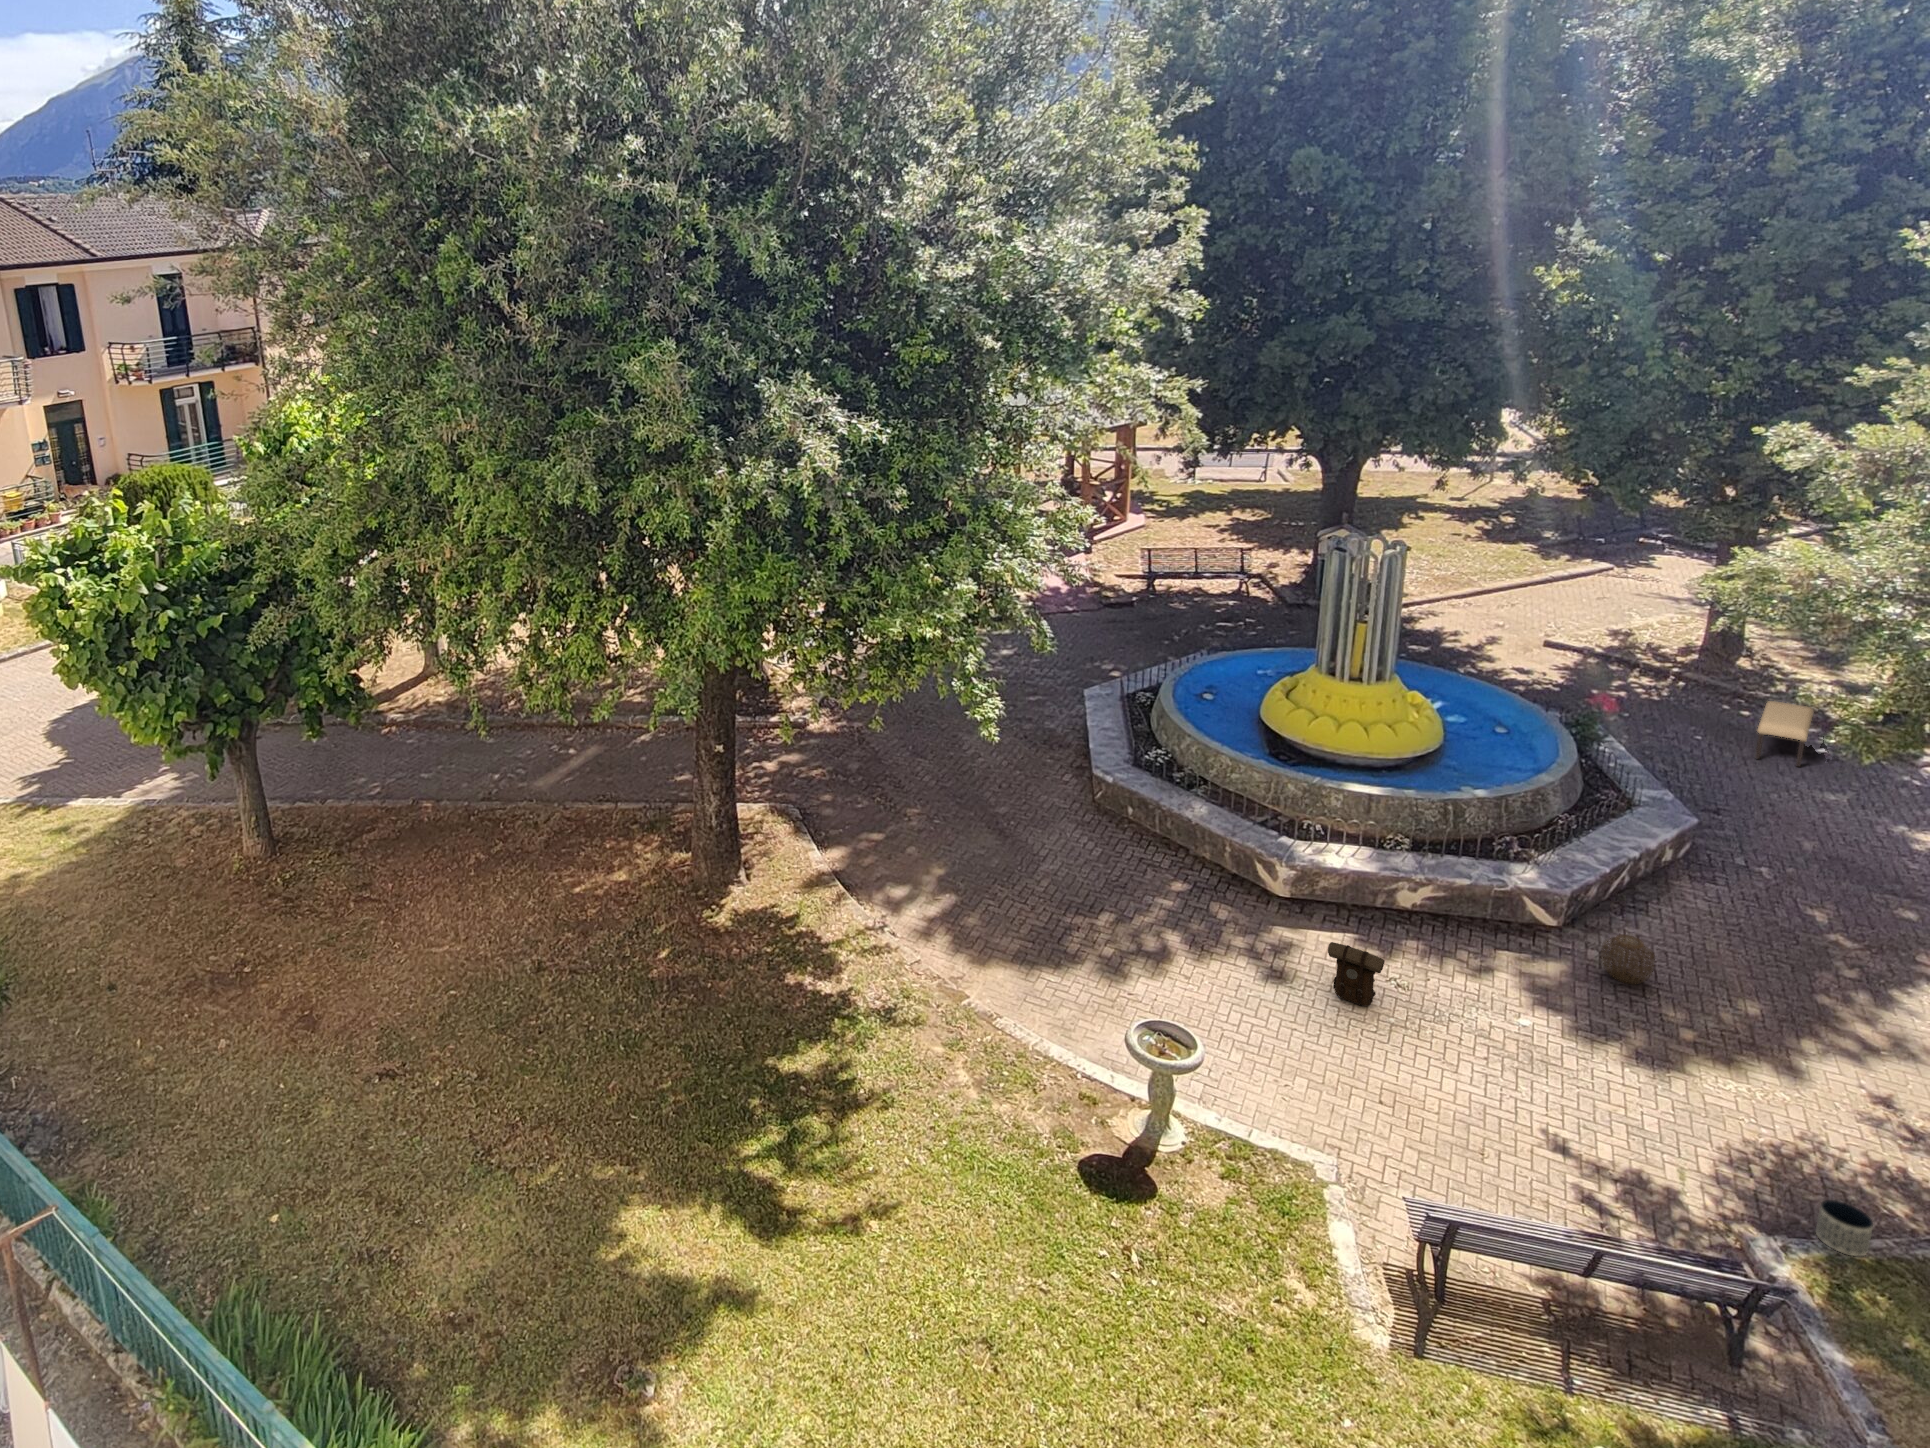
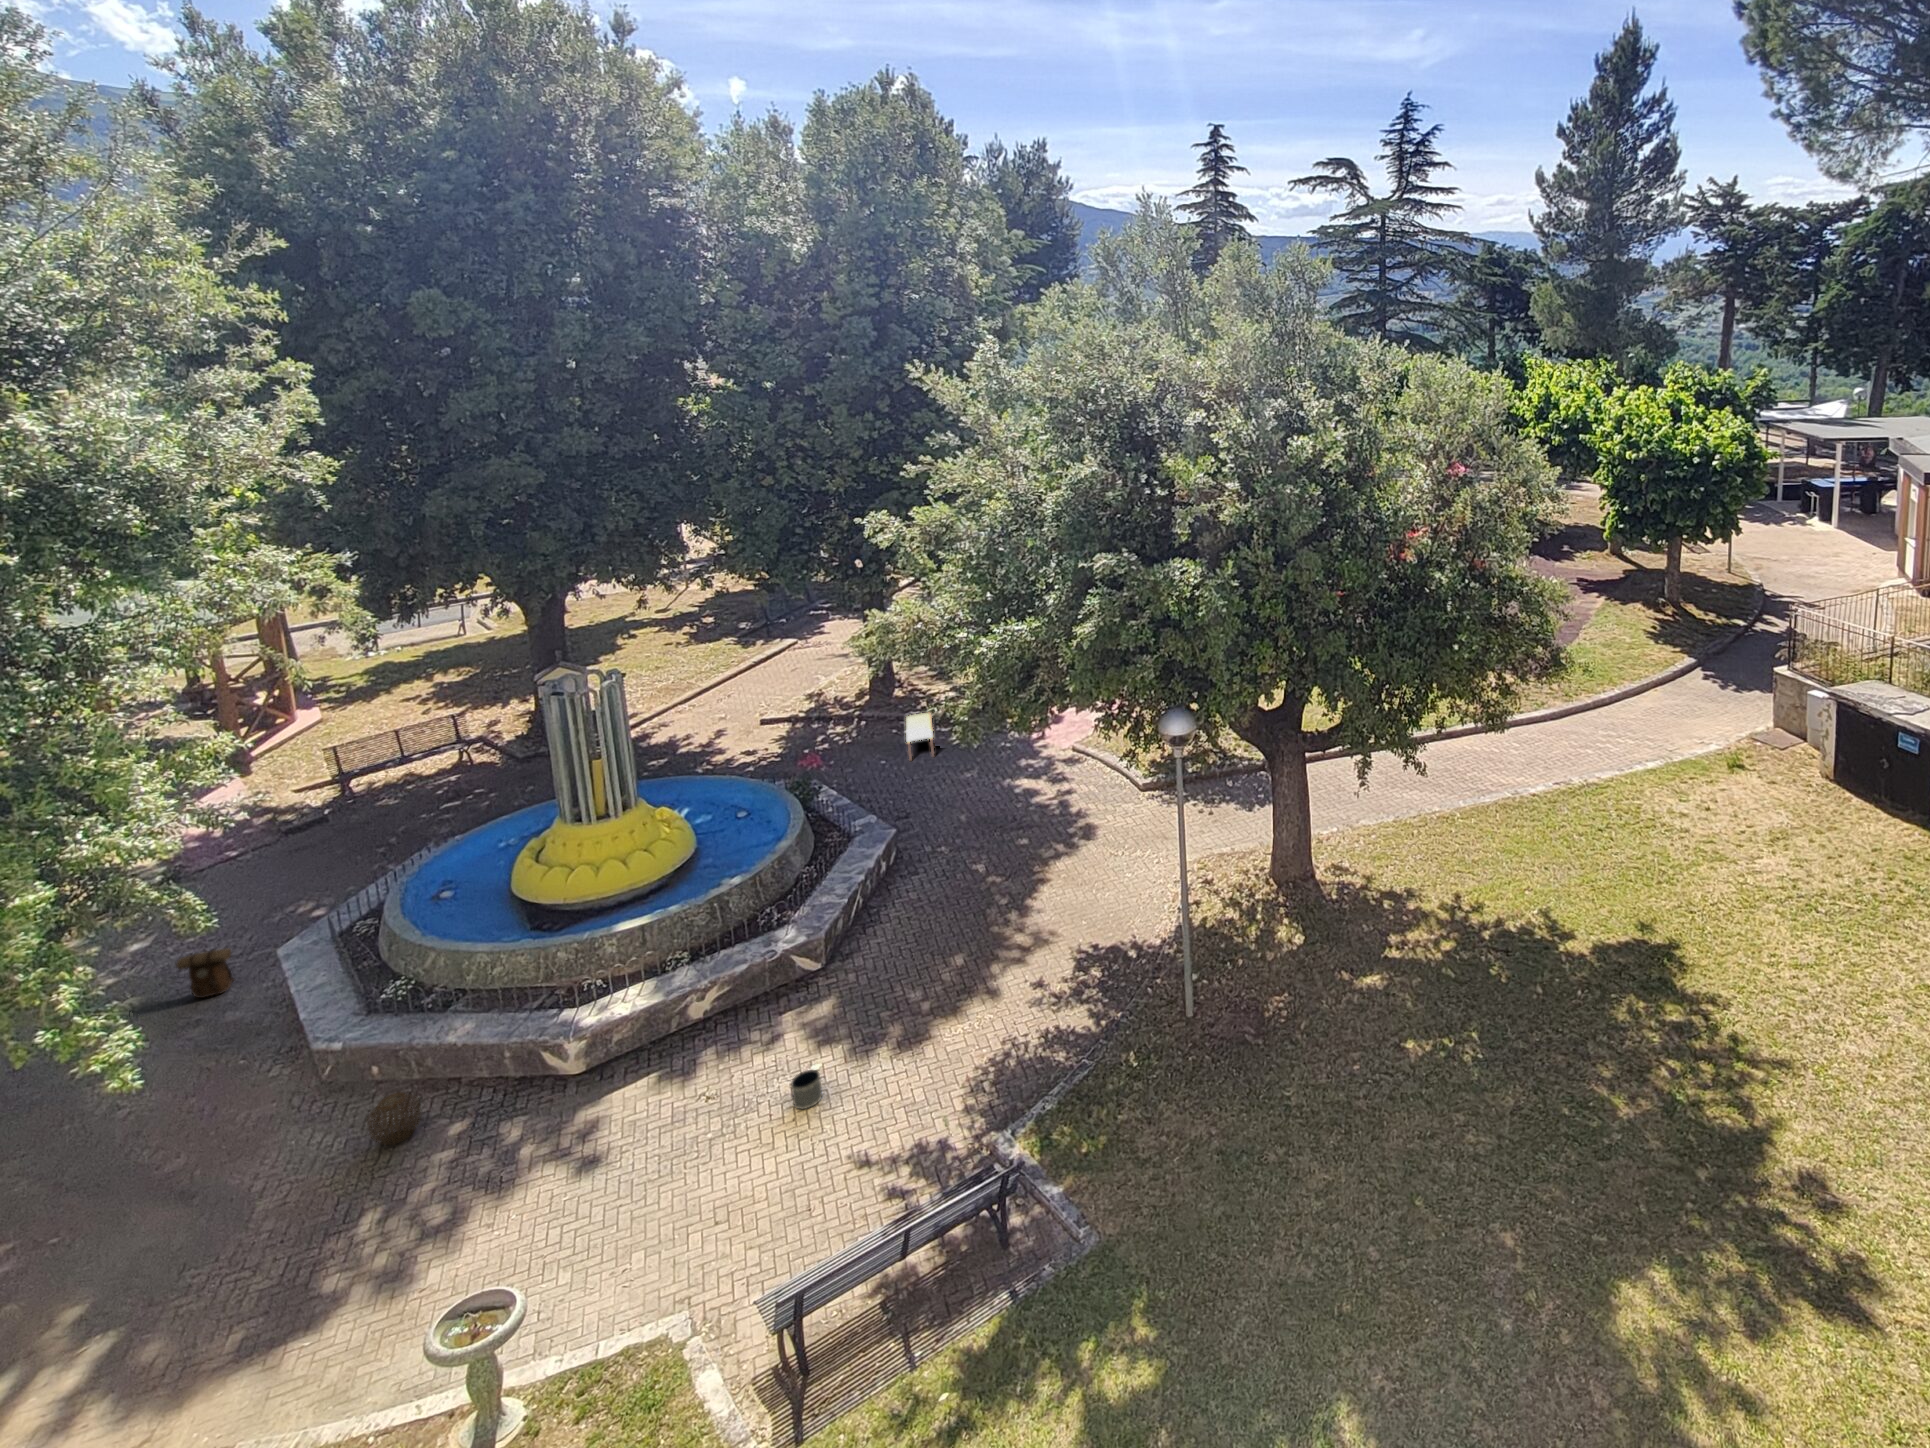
woven basket: present [1601,935,1655,984] -> present [367,1092,421,1145]
backpack: present [1328,942,1385,1006] -> present [176,948,234,998]
planter: present [1816,1200,1873,1256] -> present [791,1070,822,1109]

